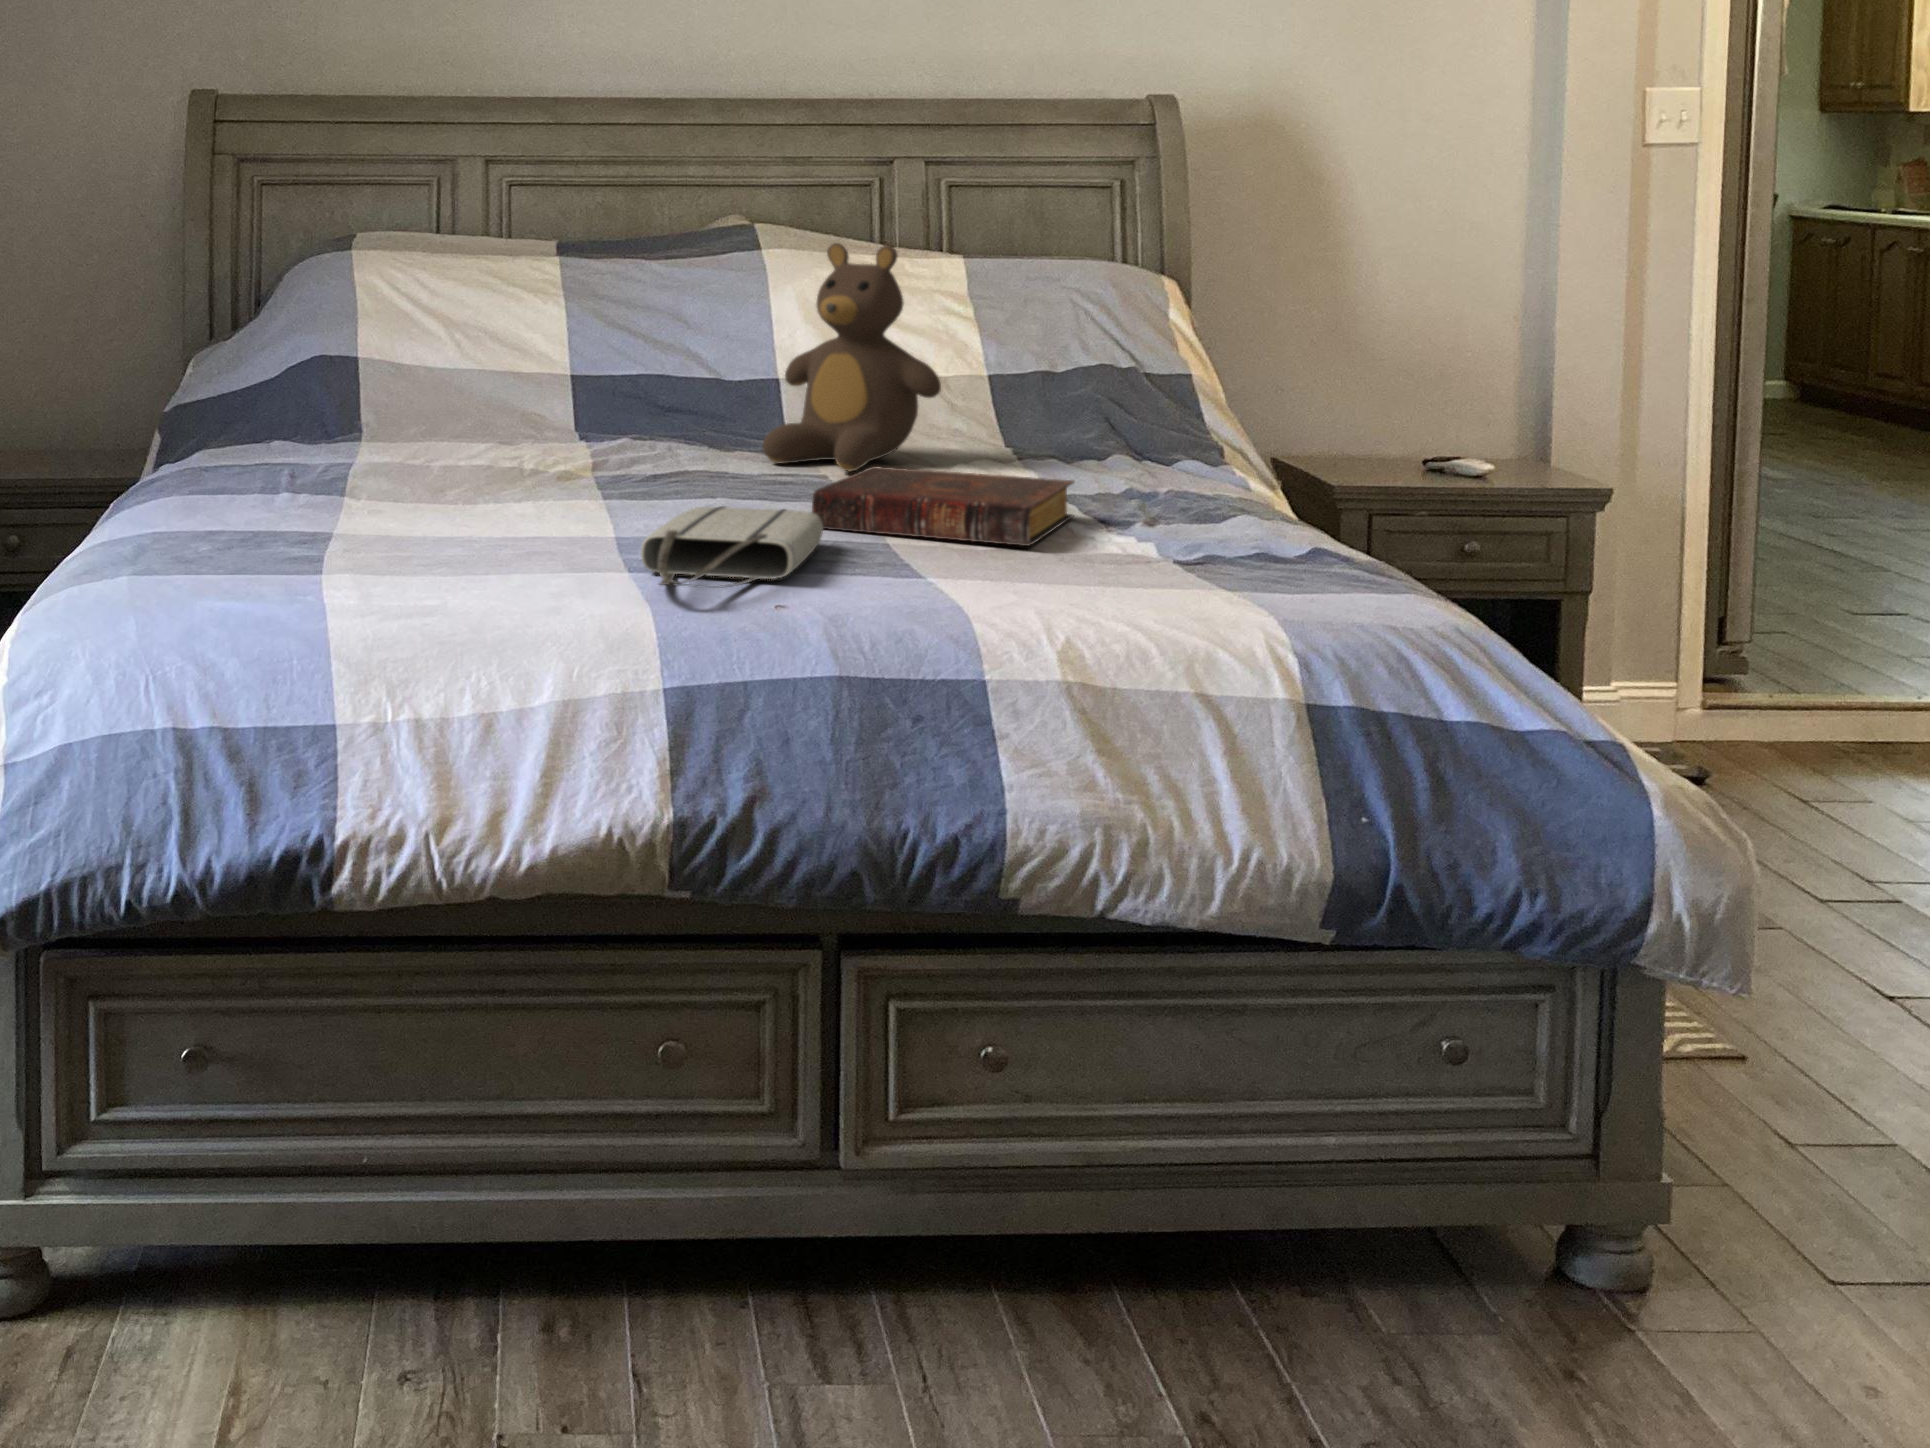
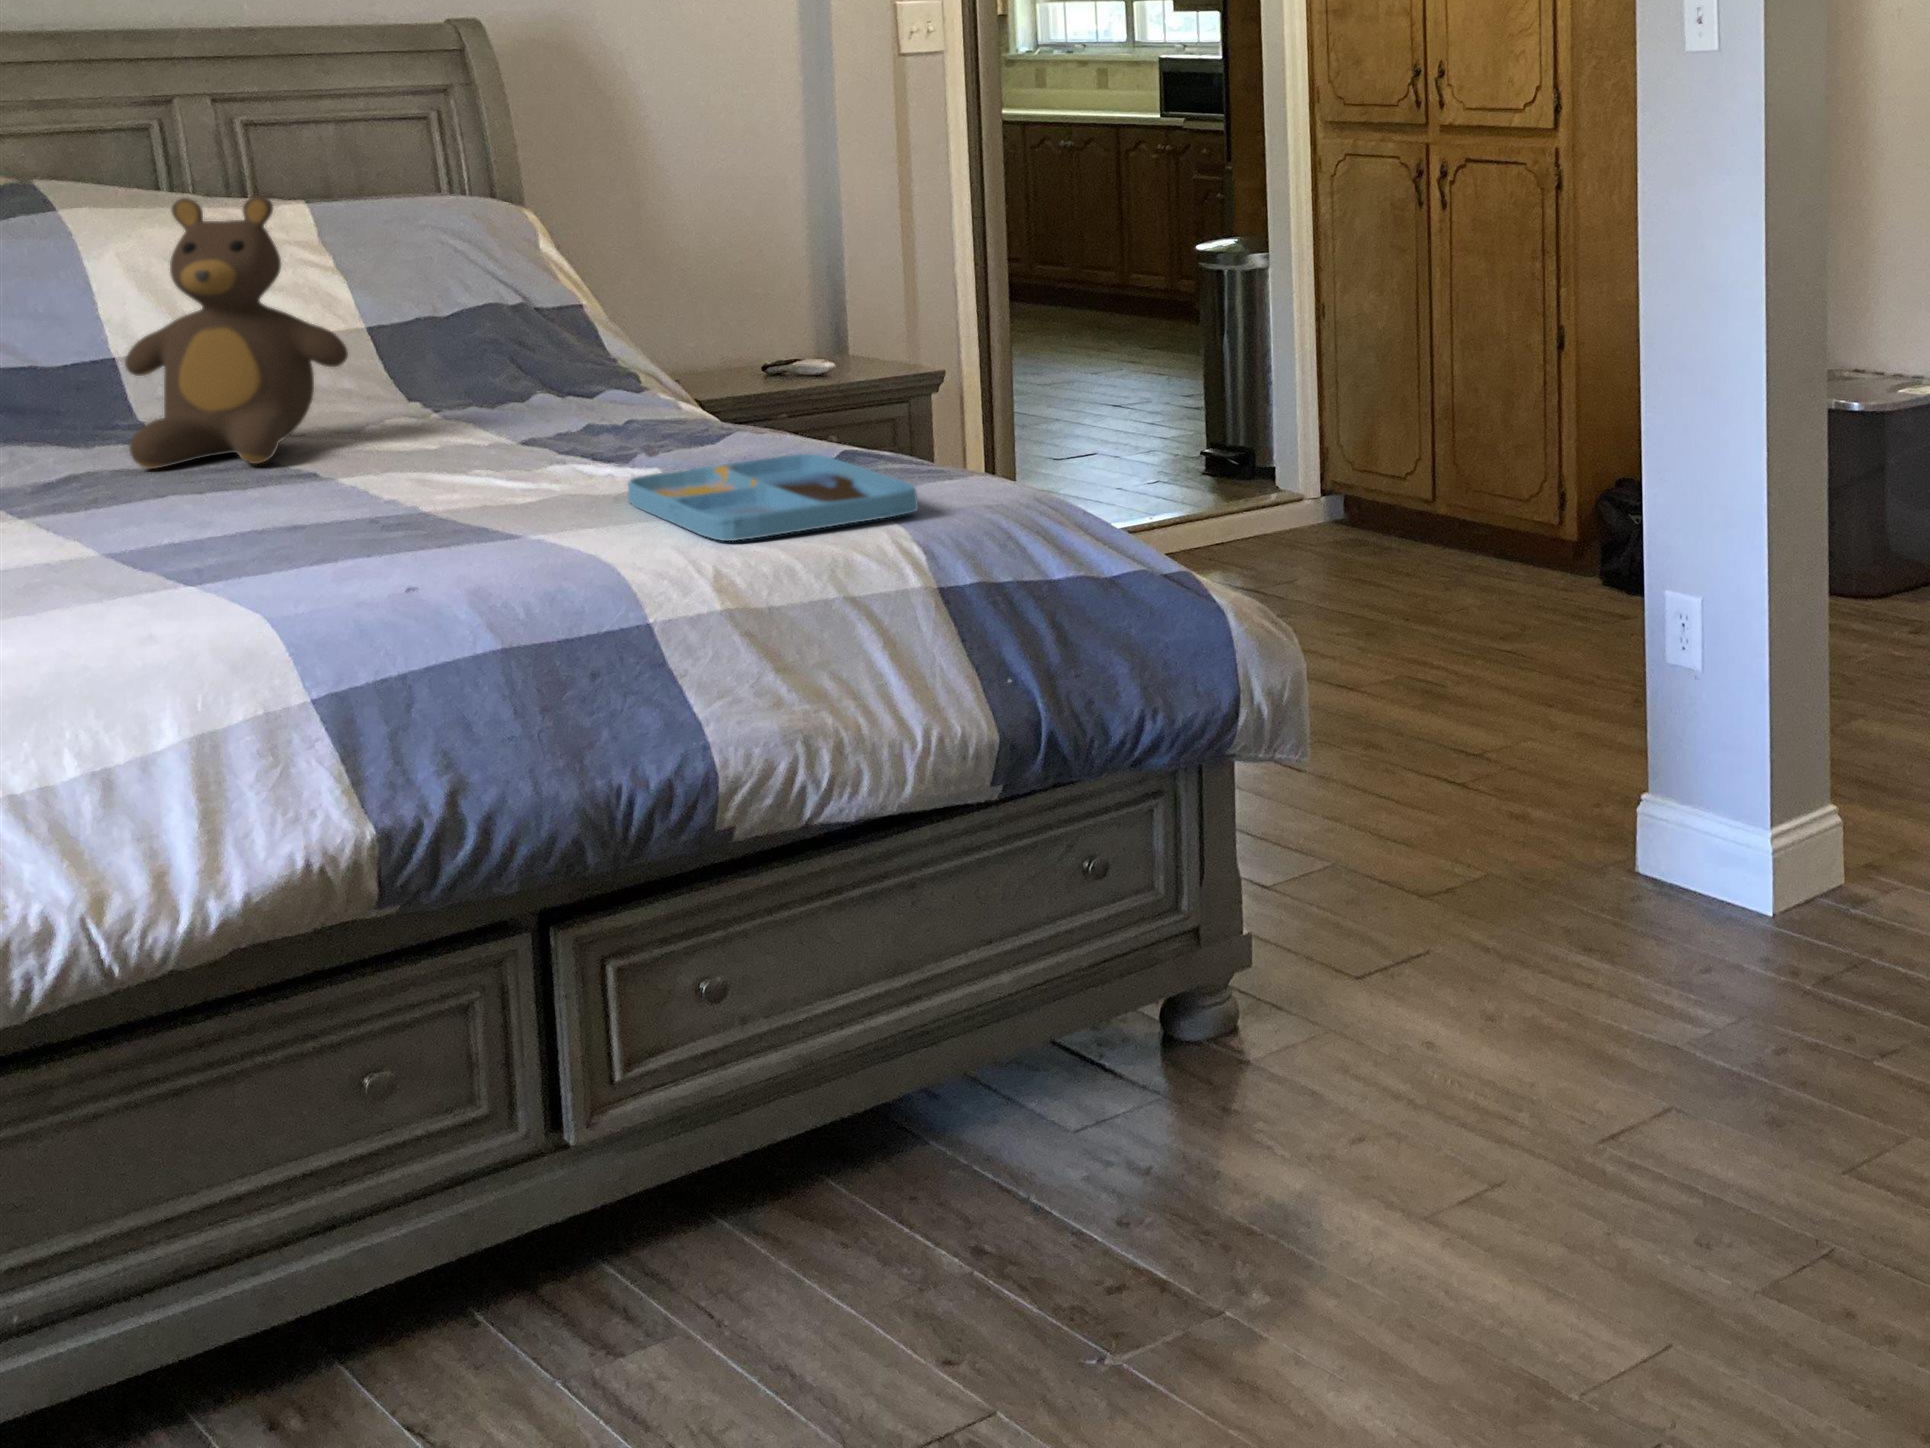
book: present [812,466,1074,546] -> none [299,429,574,524]
tote bag: present [641,506,823,587] -> none [163,503,365,602]
tray: none [1078,535,1320,619] -> present [628,454,918,541]

